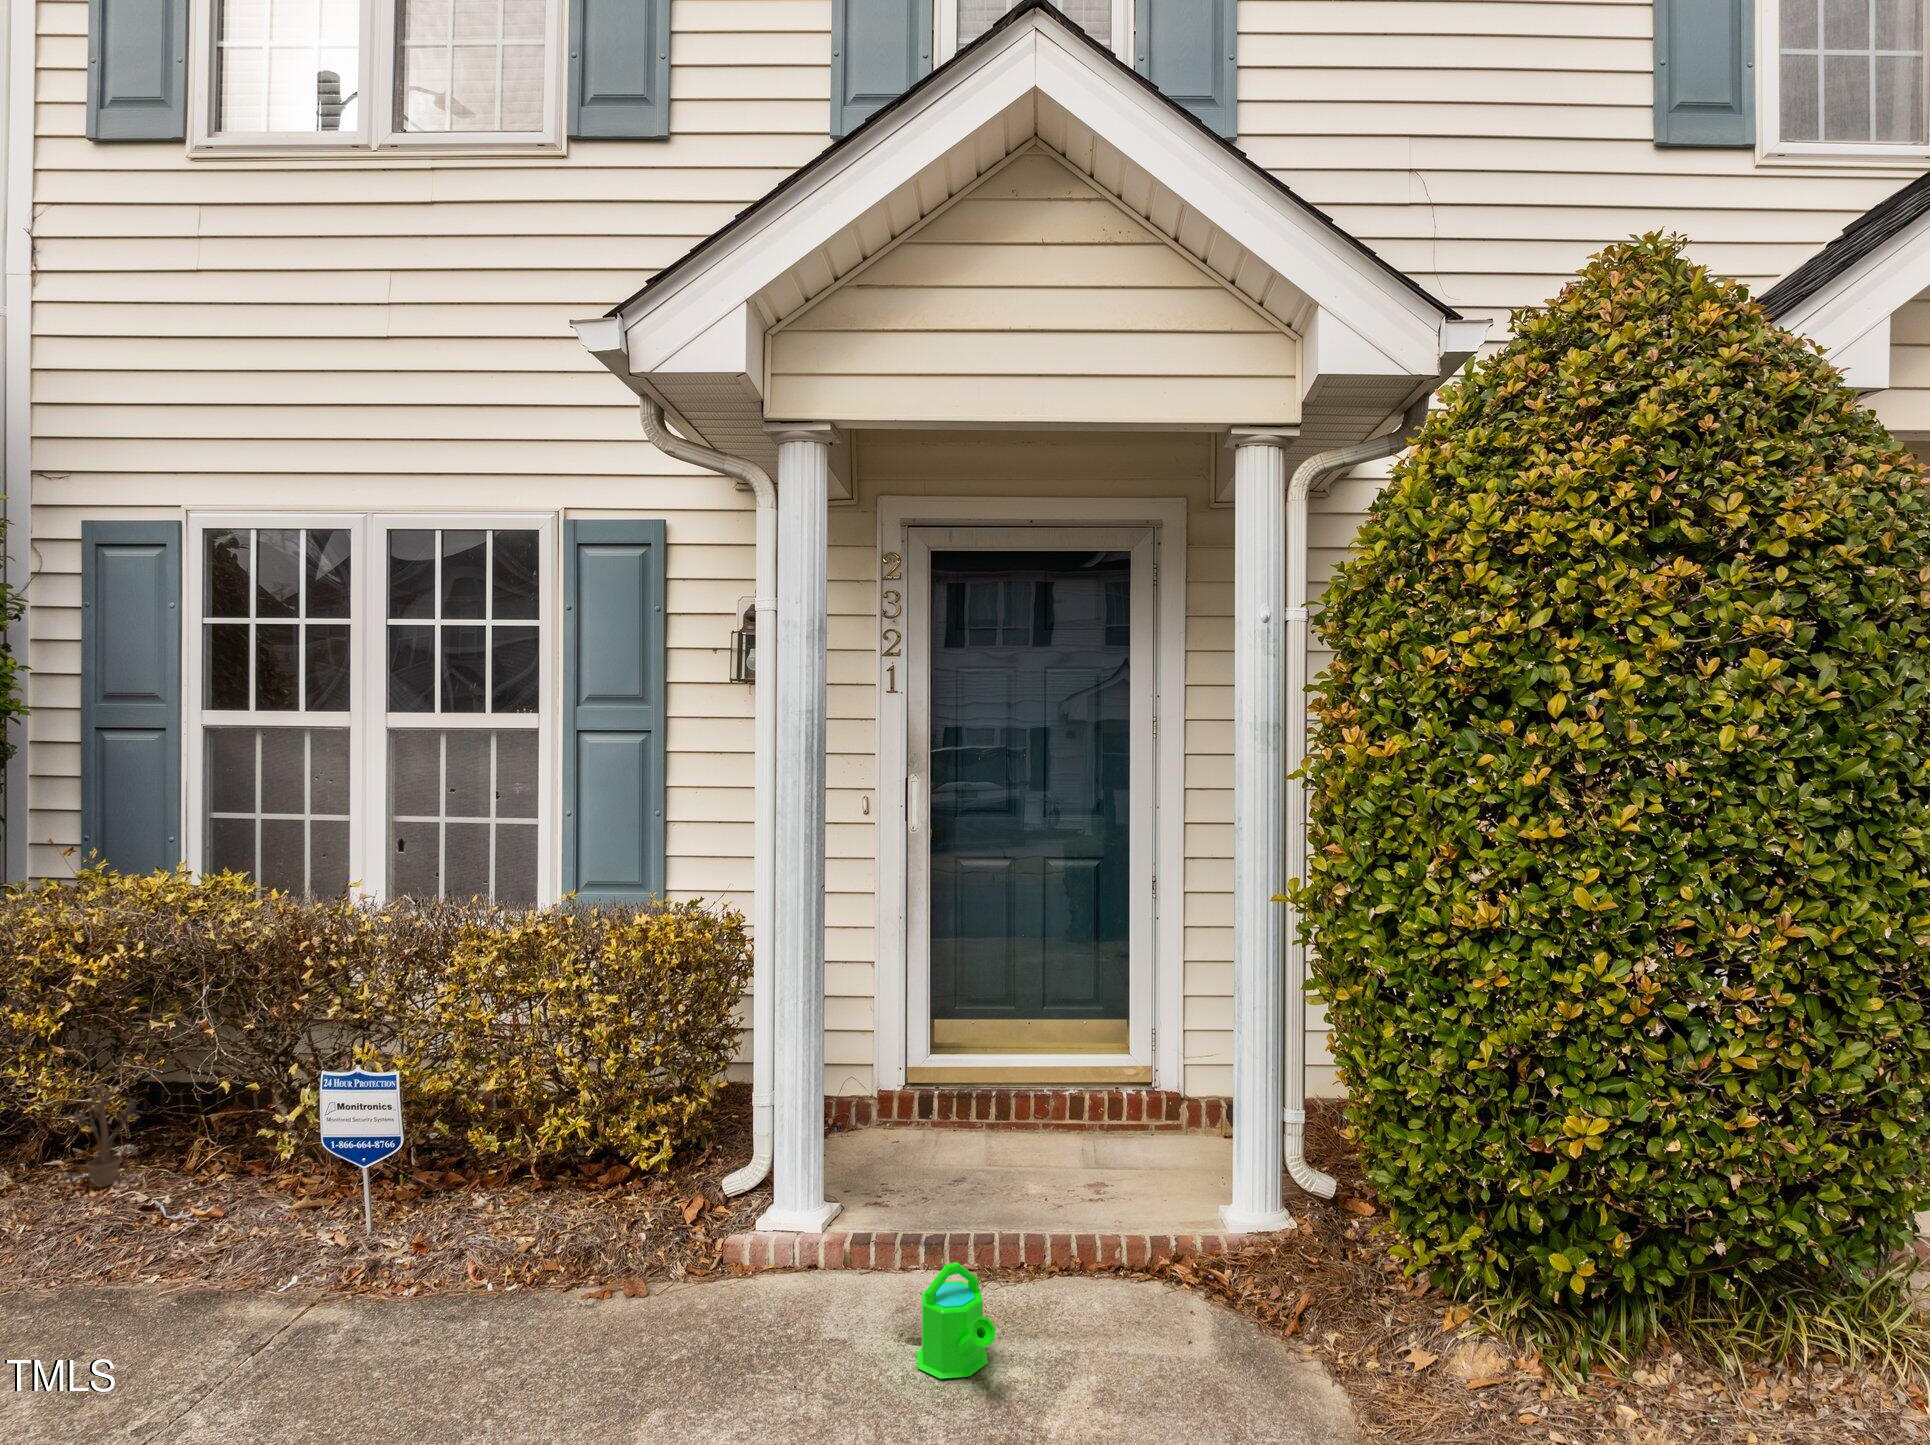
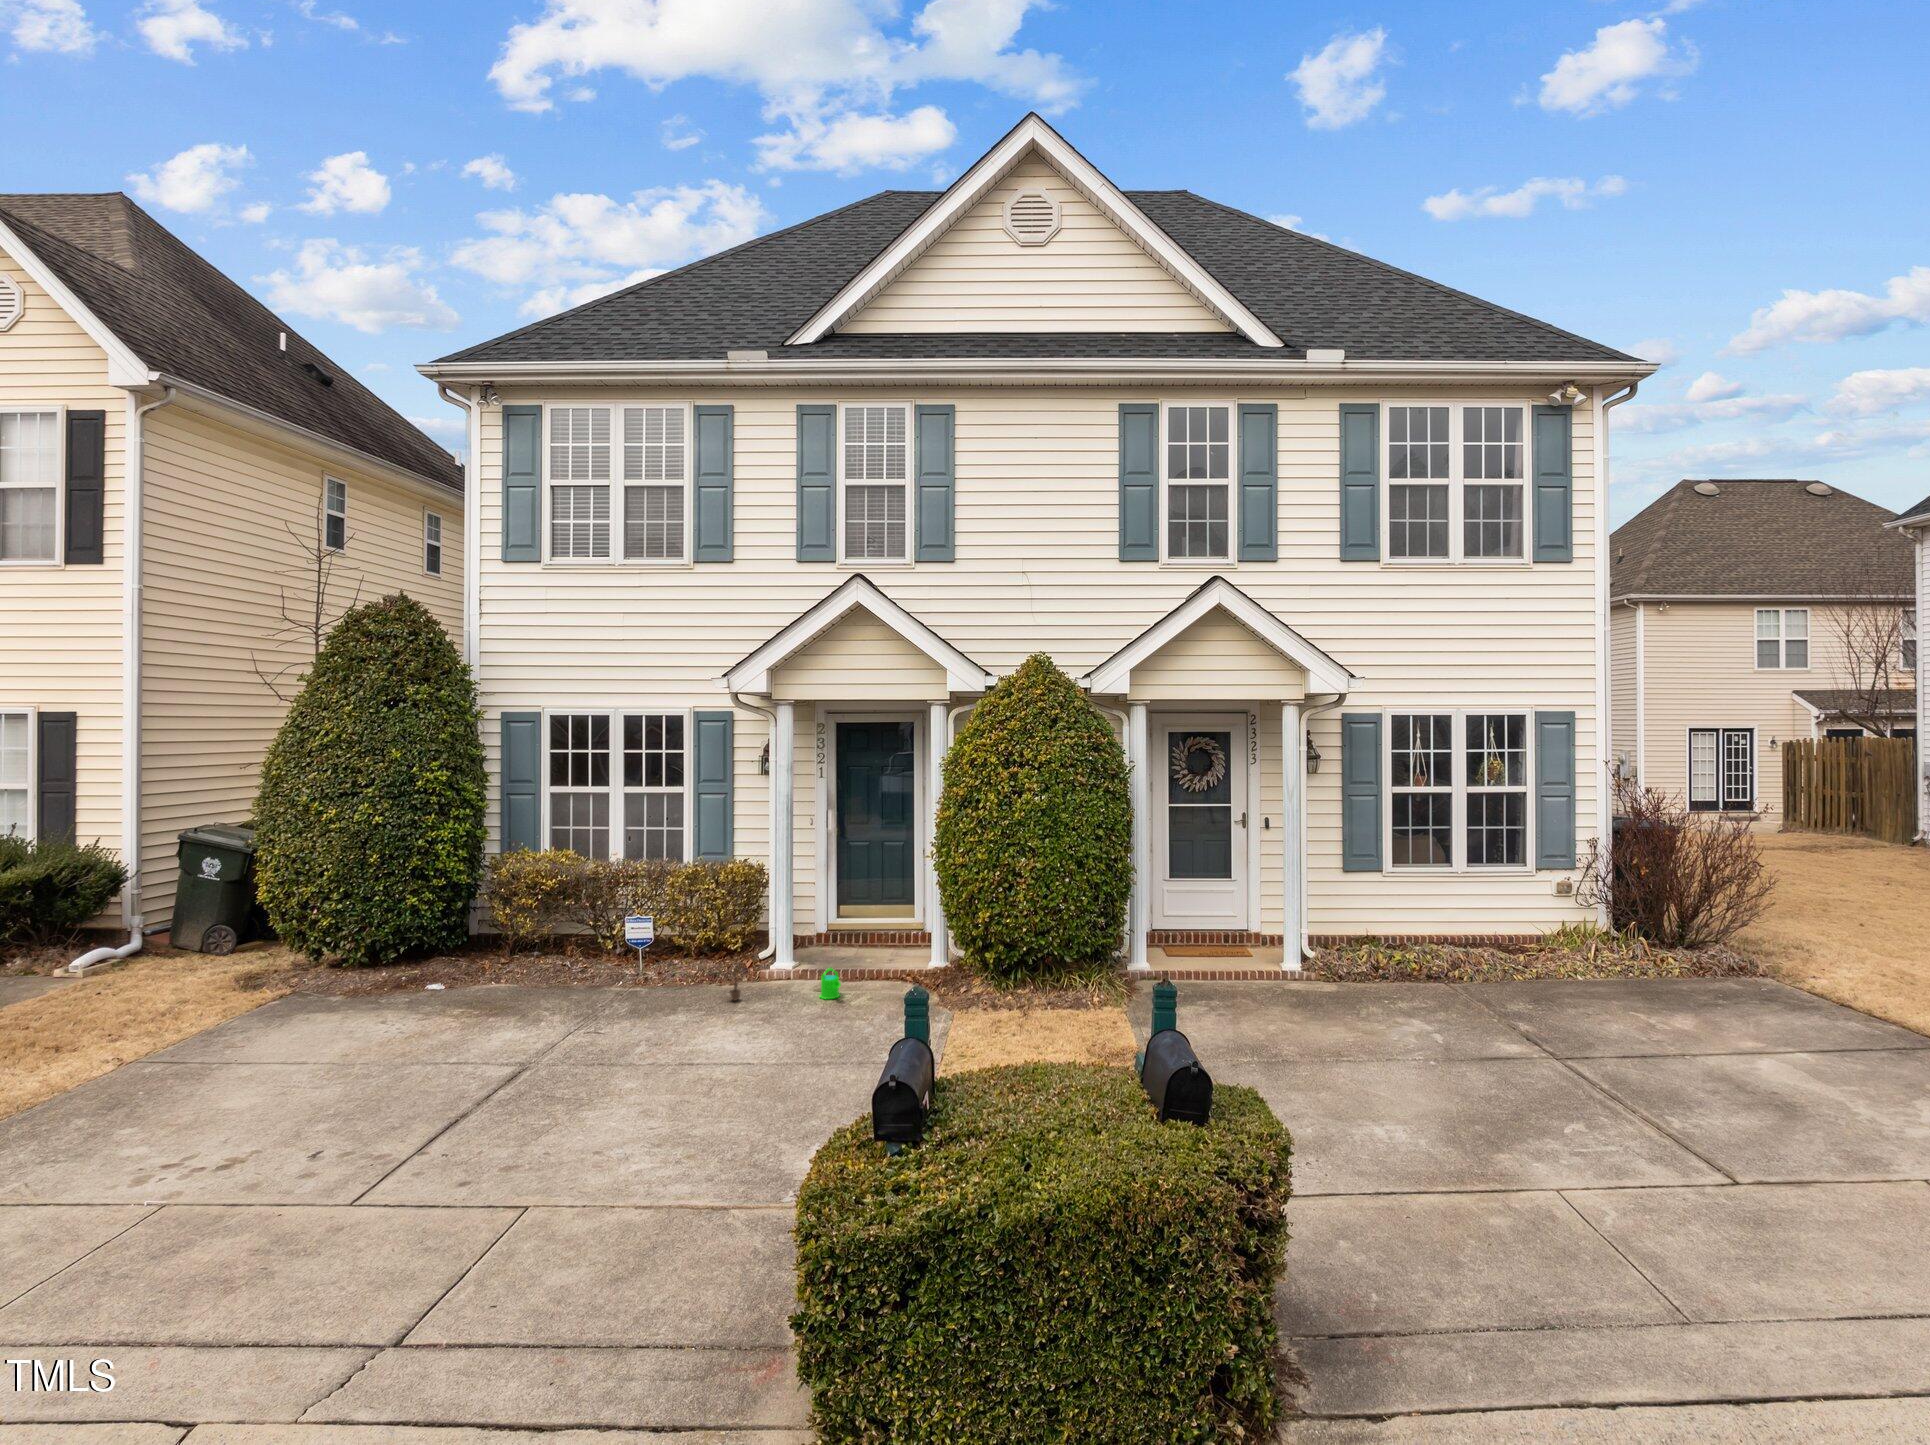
decorative plant: present [64,1080,138,1187] -> present [720,964,745,1001]

